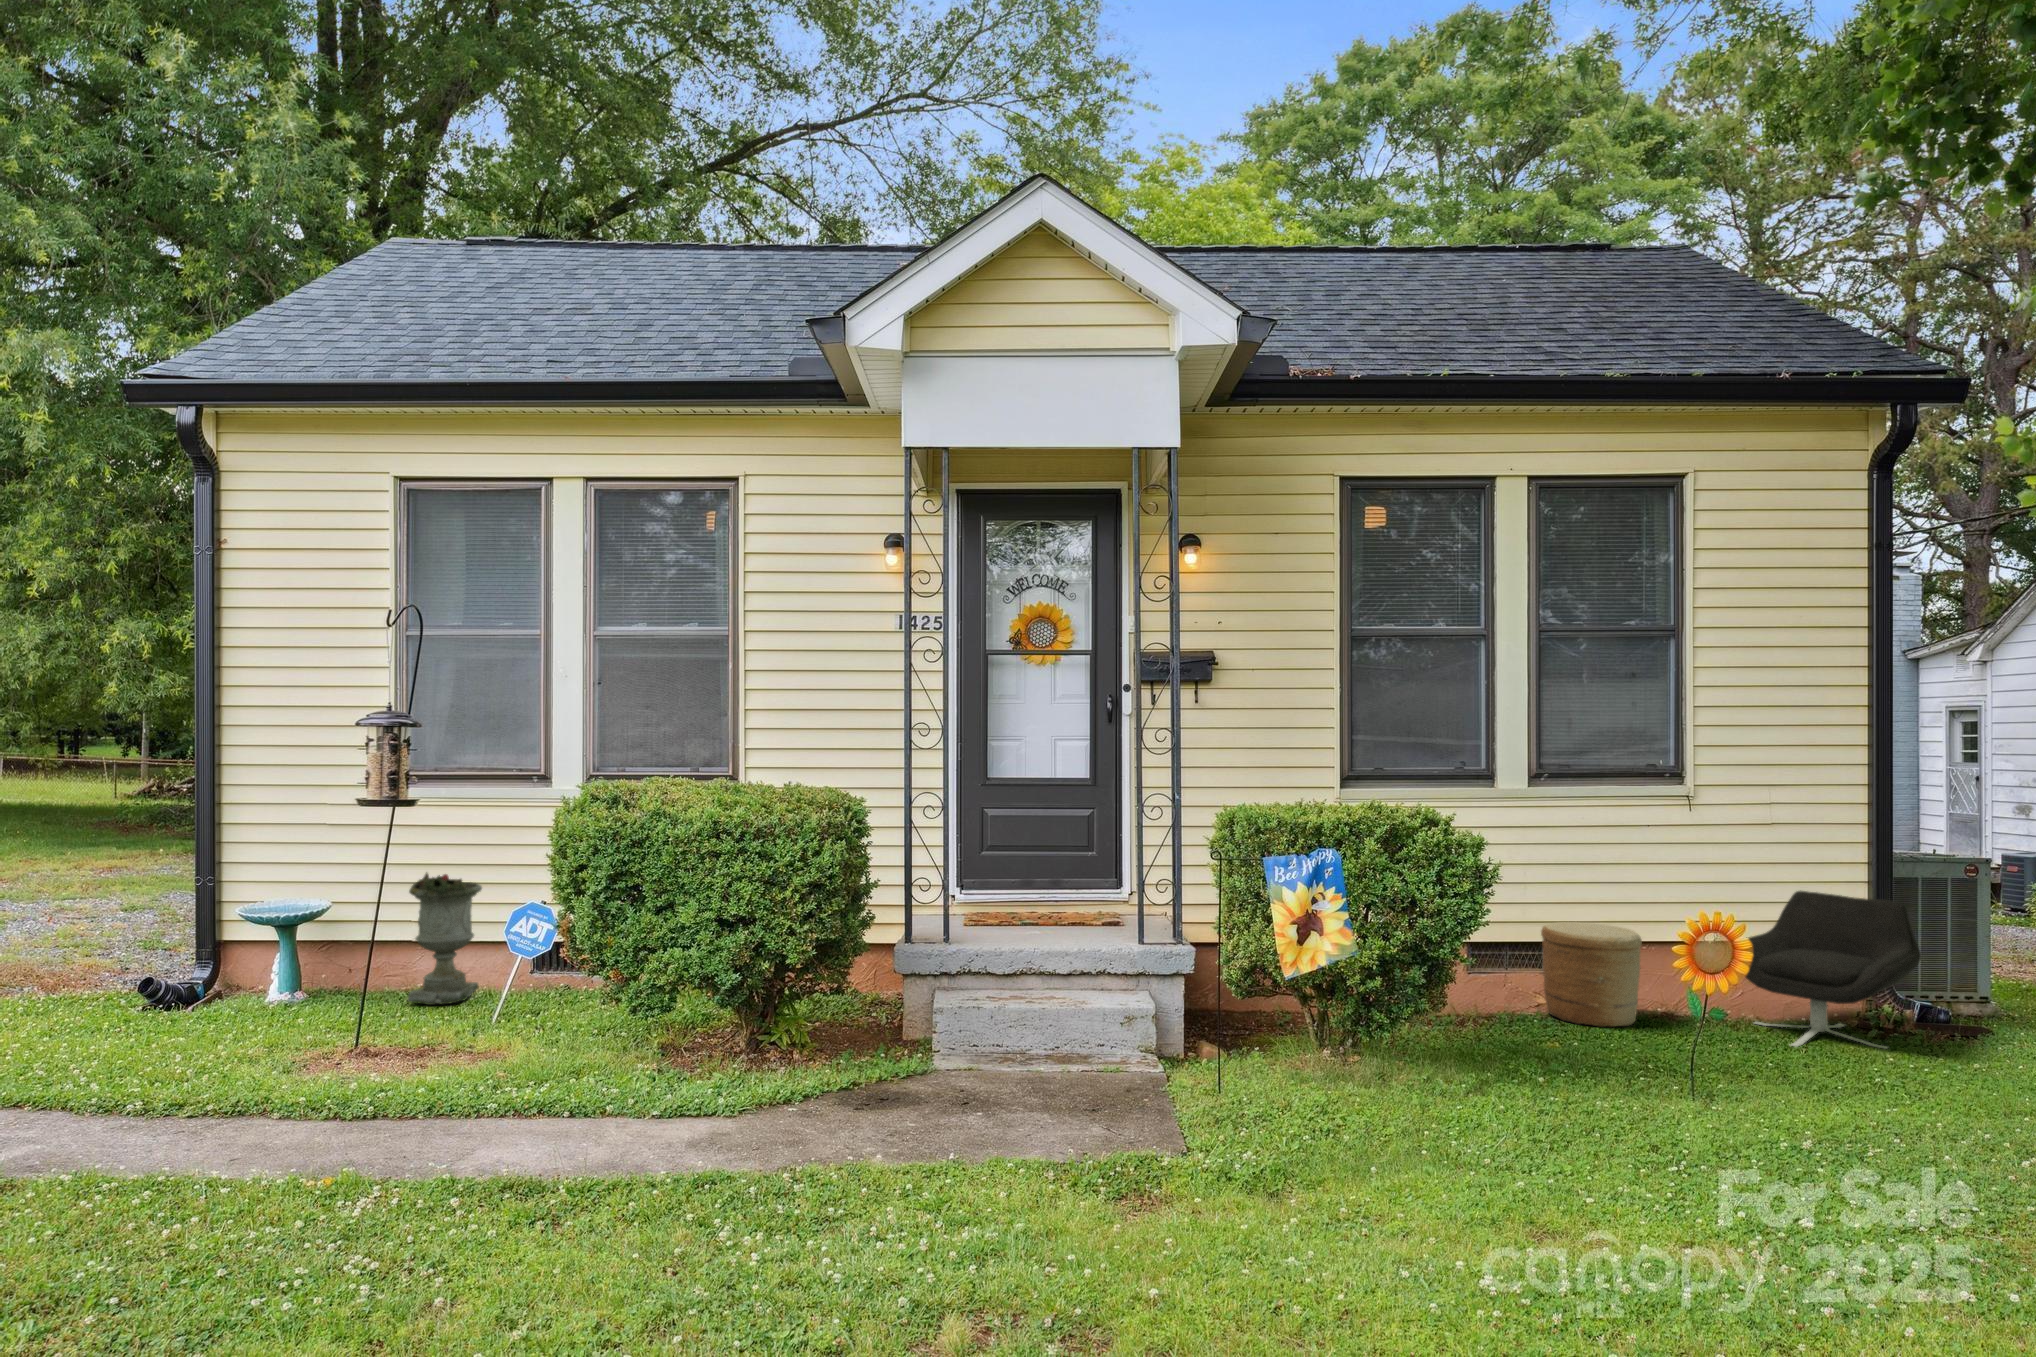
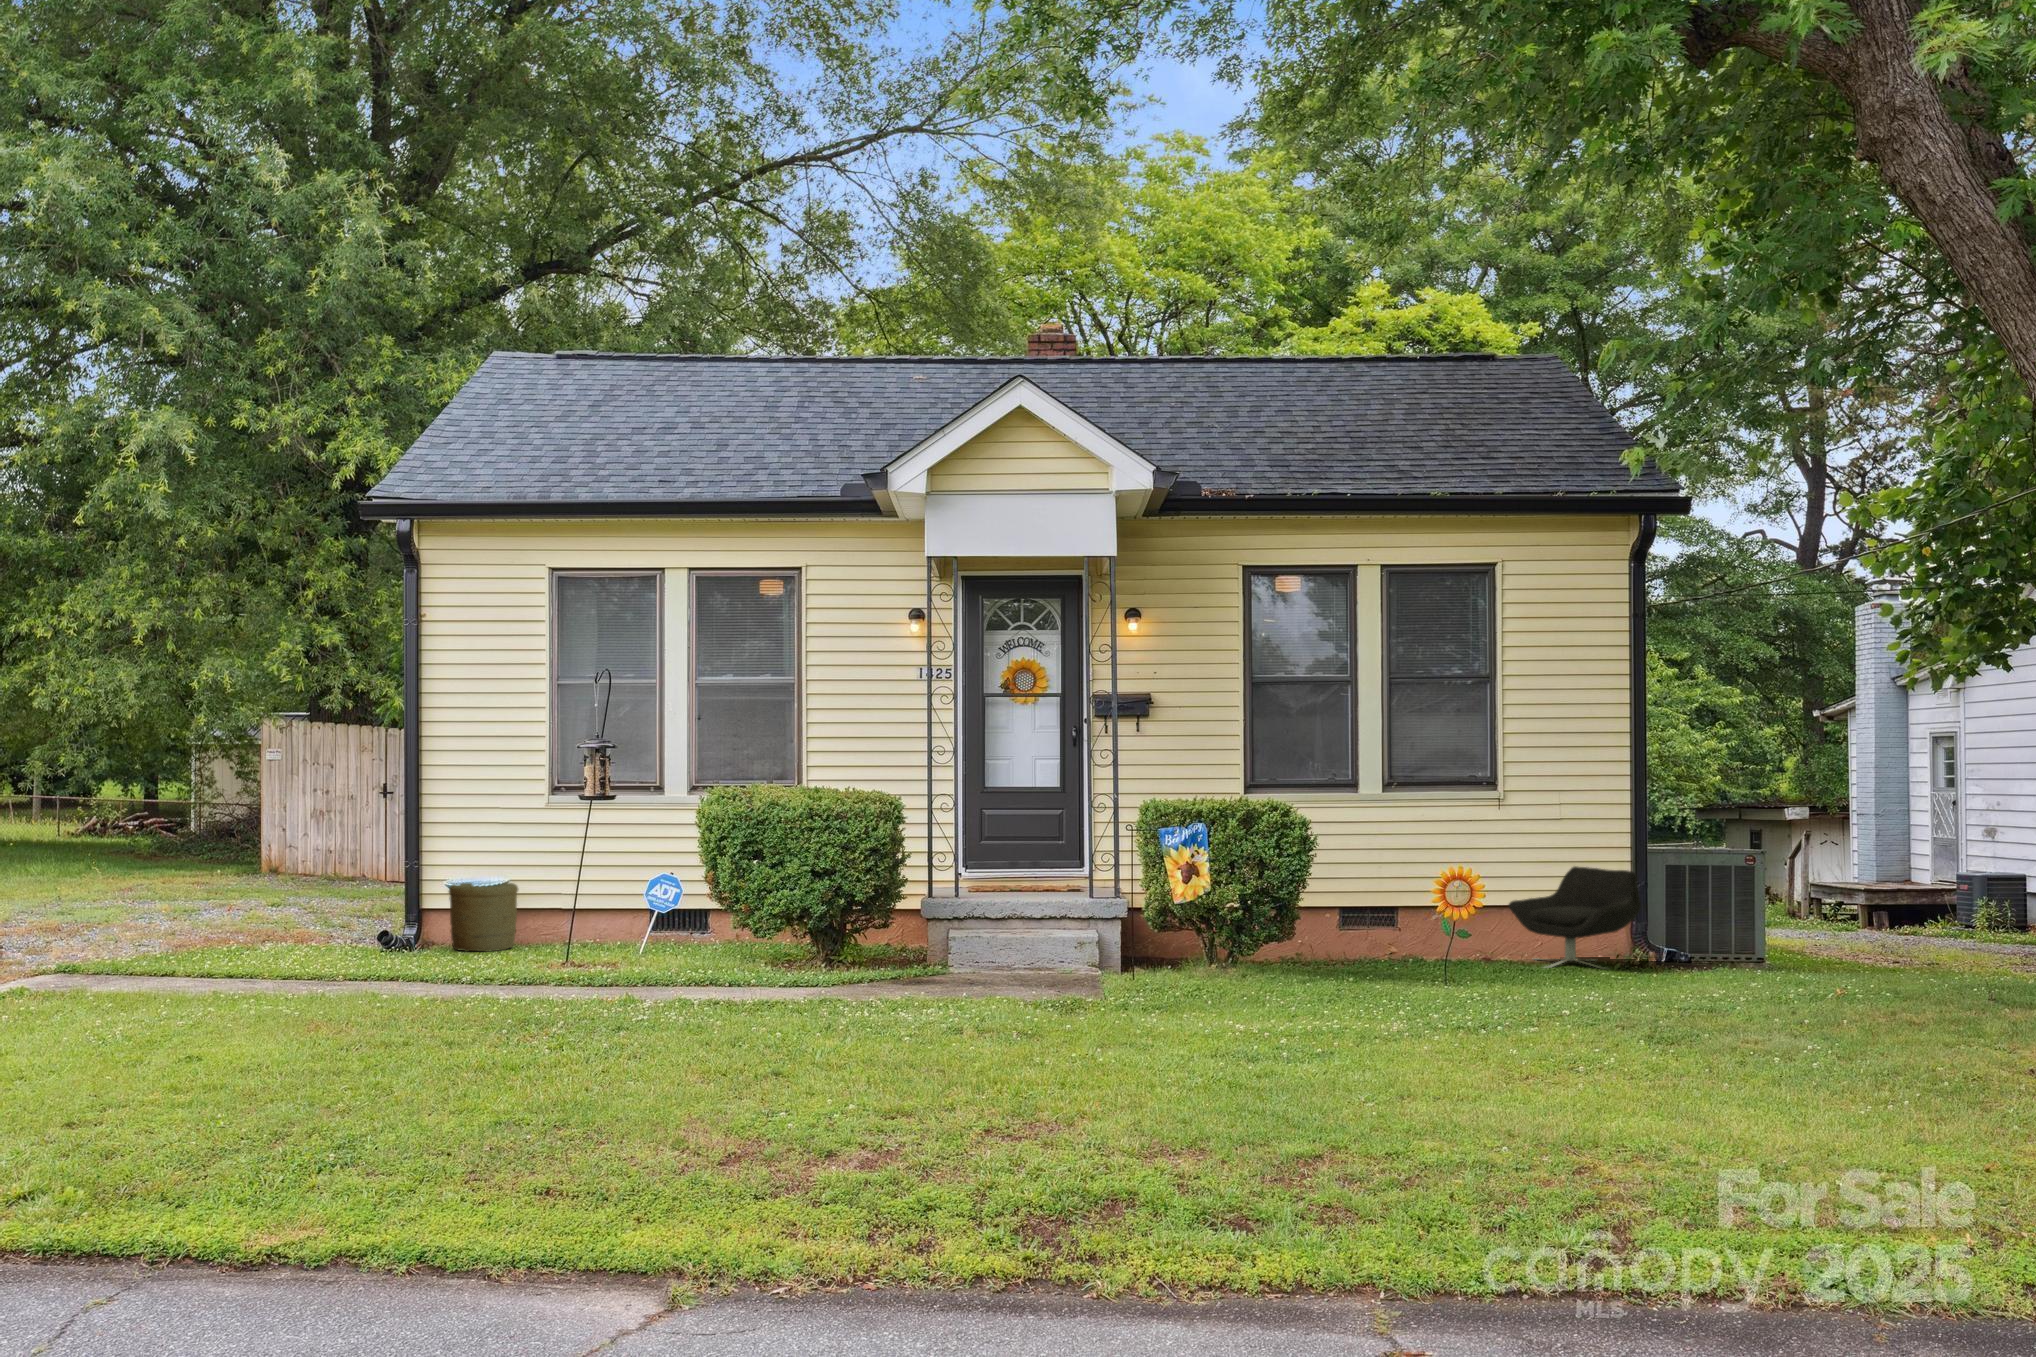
planter: present [408,872,482,1005] -> none [570,855,619,949]
woven basket: present [1541,922,1642,1027] -> present [449,882,518,952]

